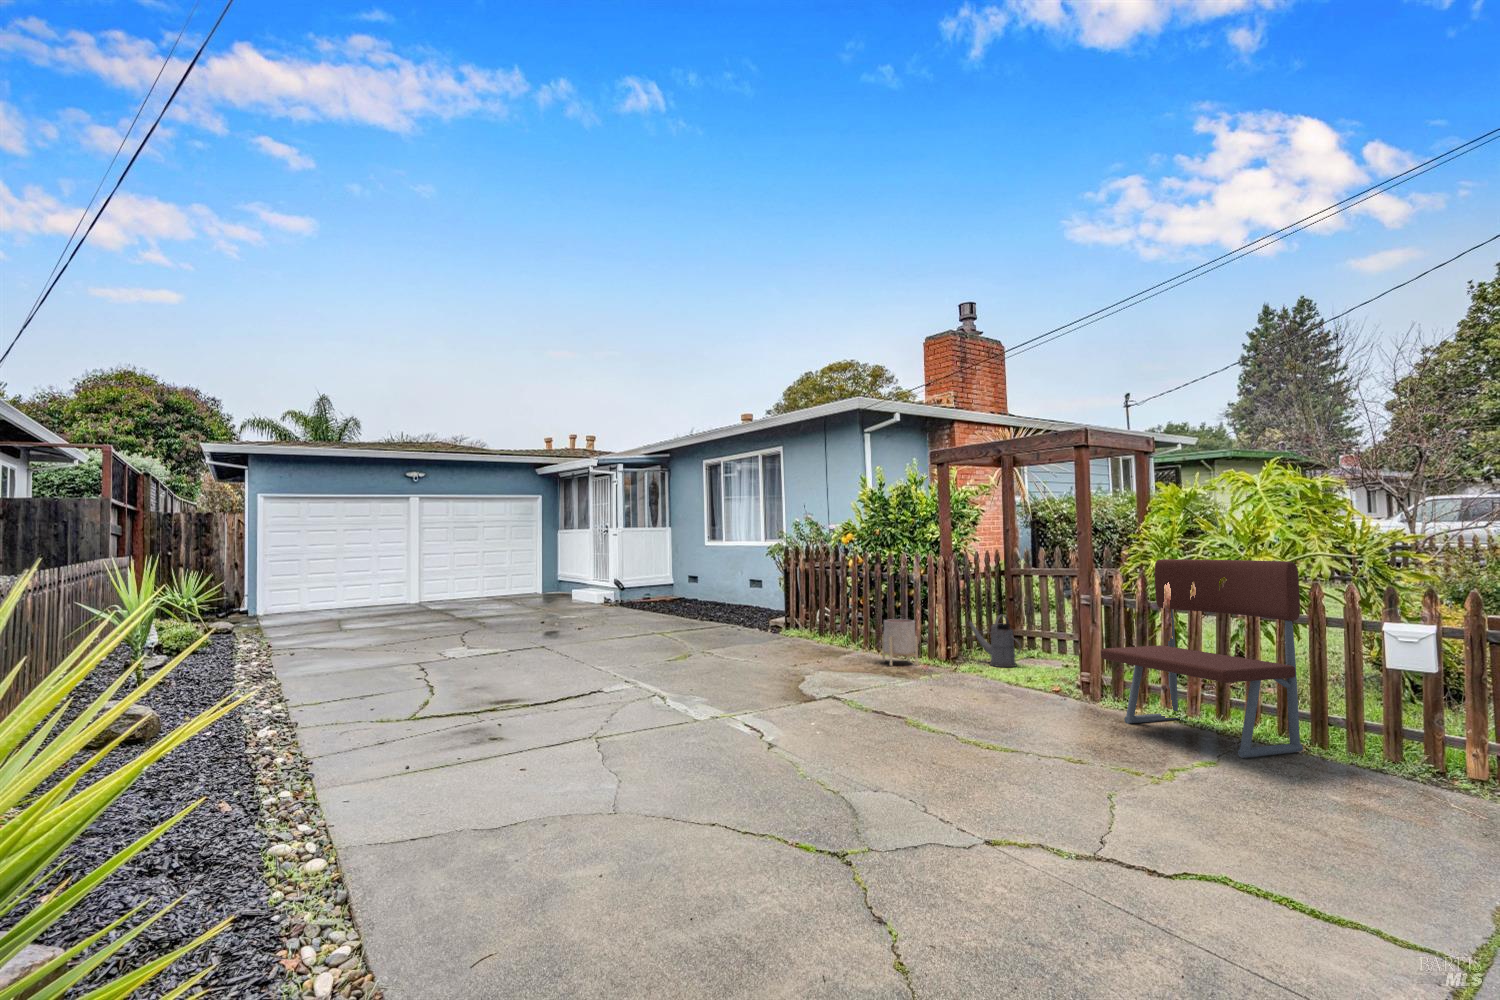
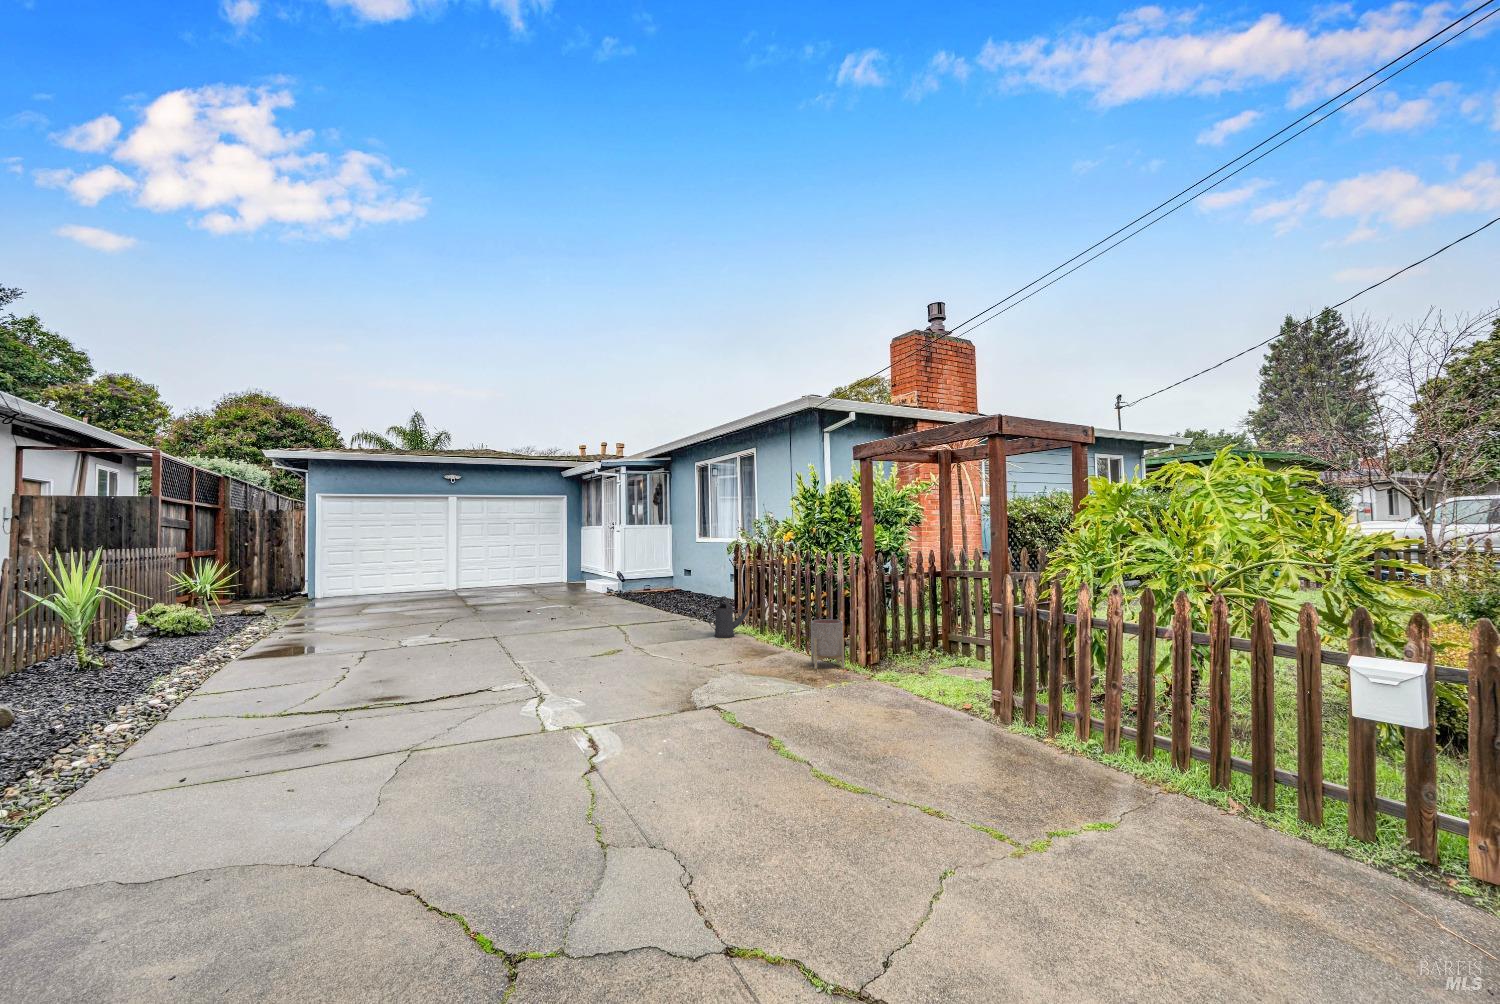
bench: present [1101,559,1303,758] -> none [1000,565,1239,825]
watering can: present [969,614,1021,667] -> present [709,596,753,638]

